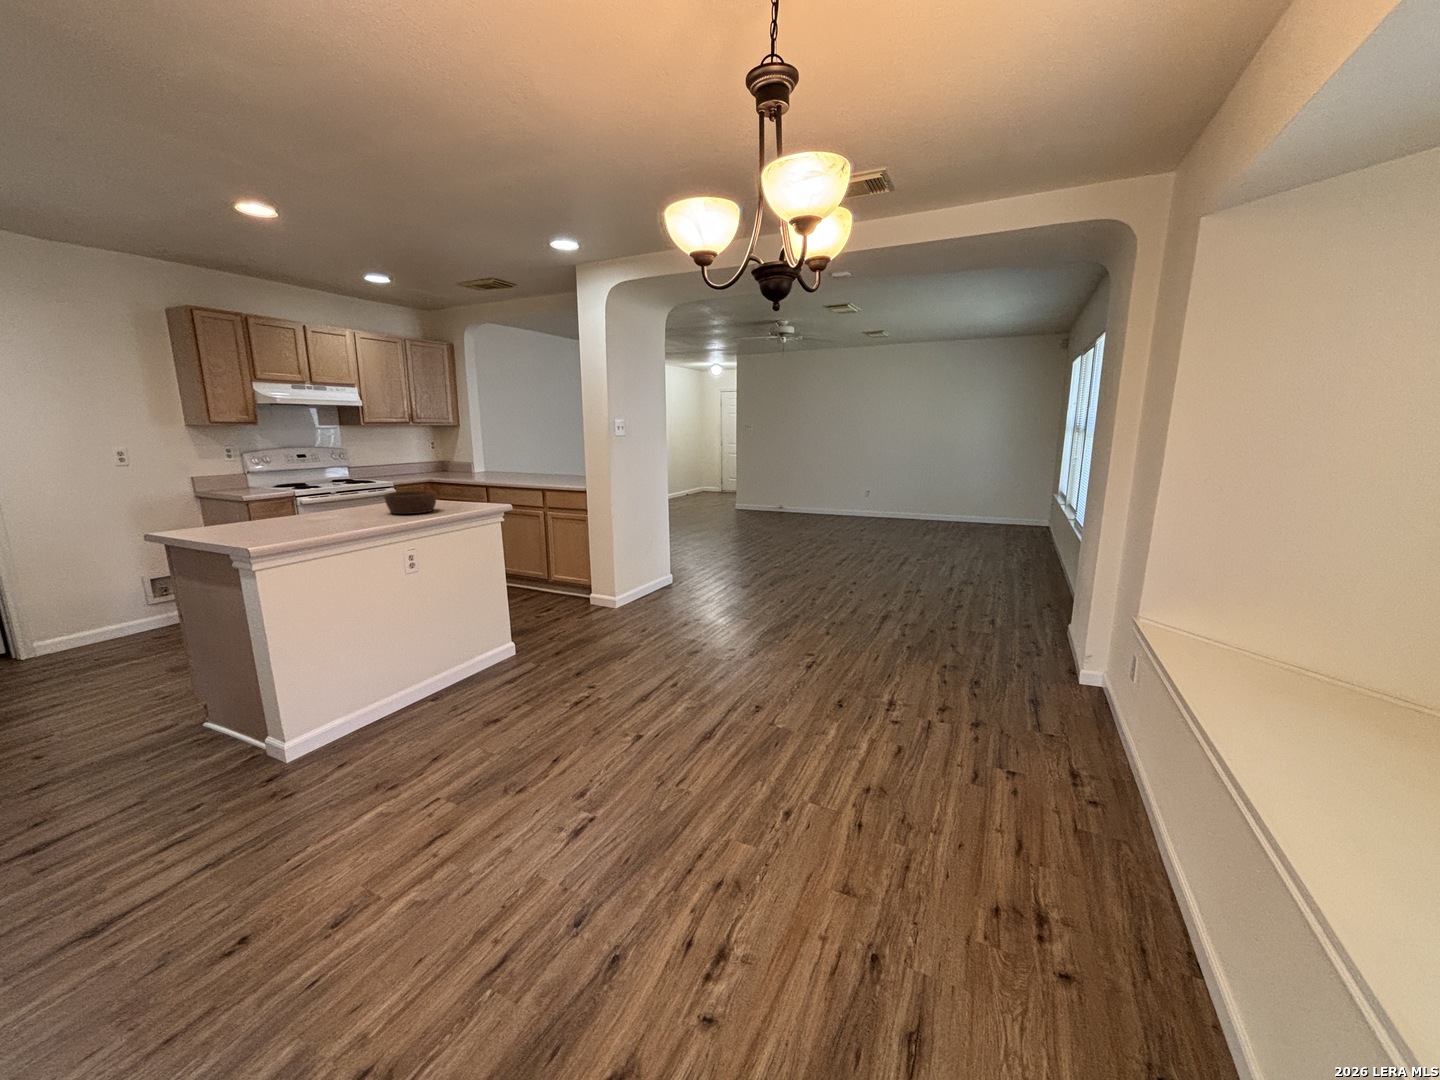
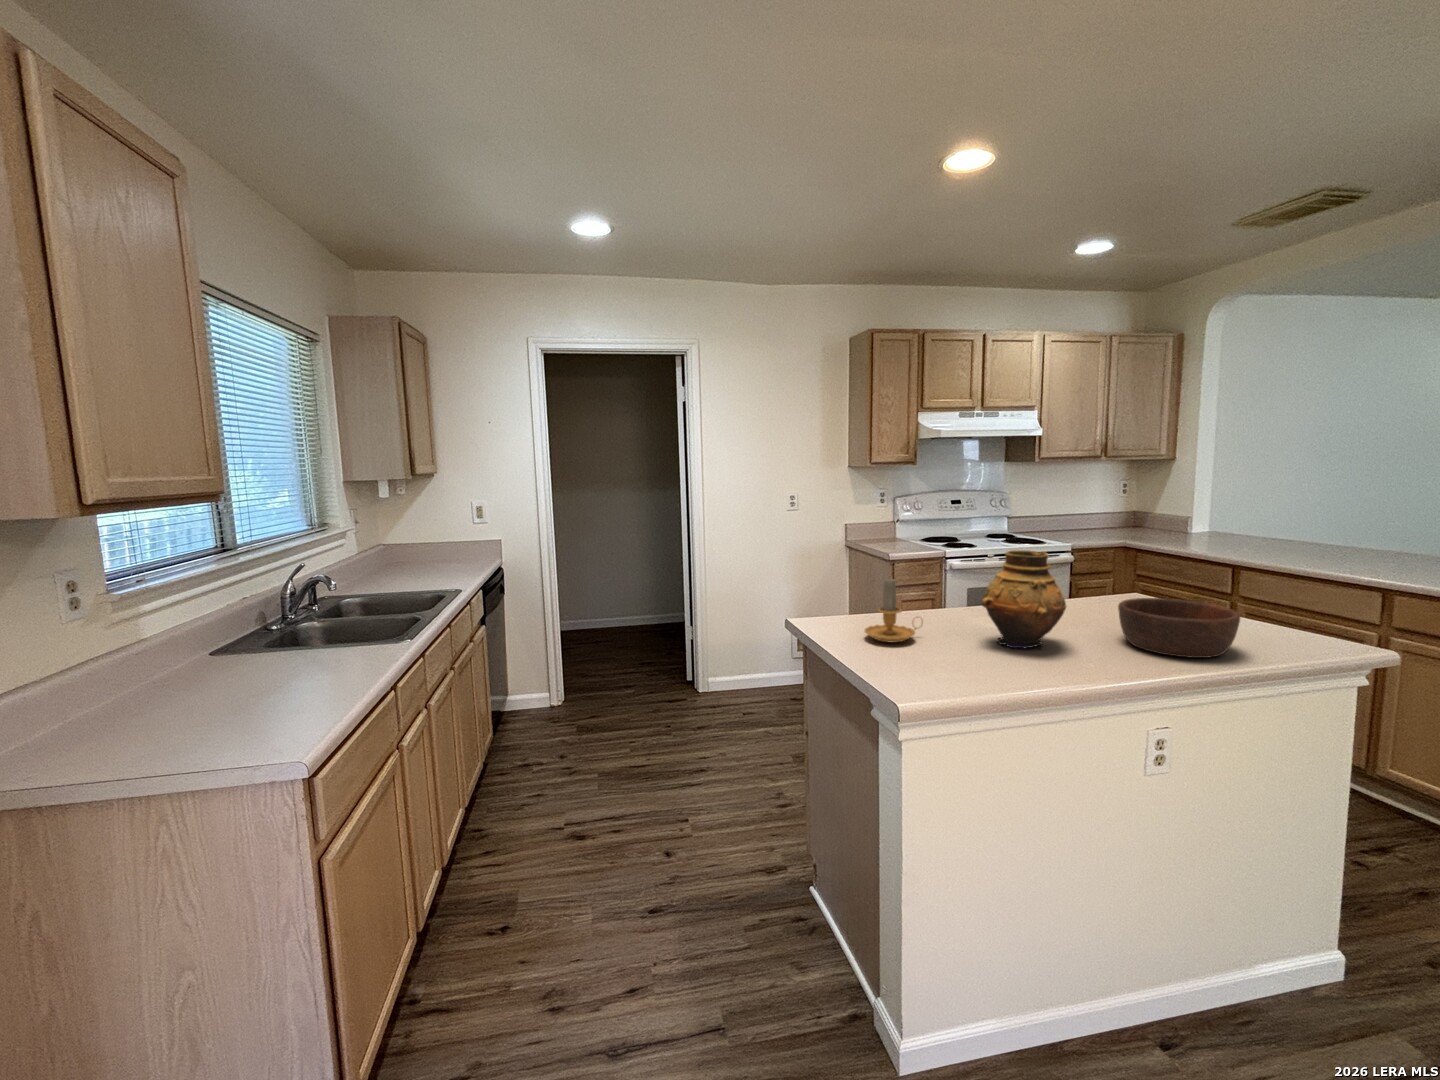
vase: none [303,469,353,522] -> present [982,550,1066,648]
candle: none [223,489,267,529] -> present [865,579,922,642]

